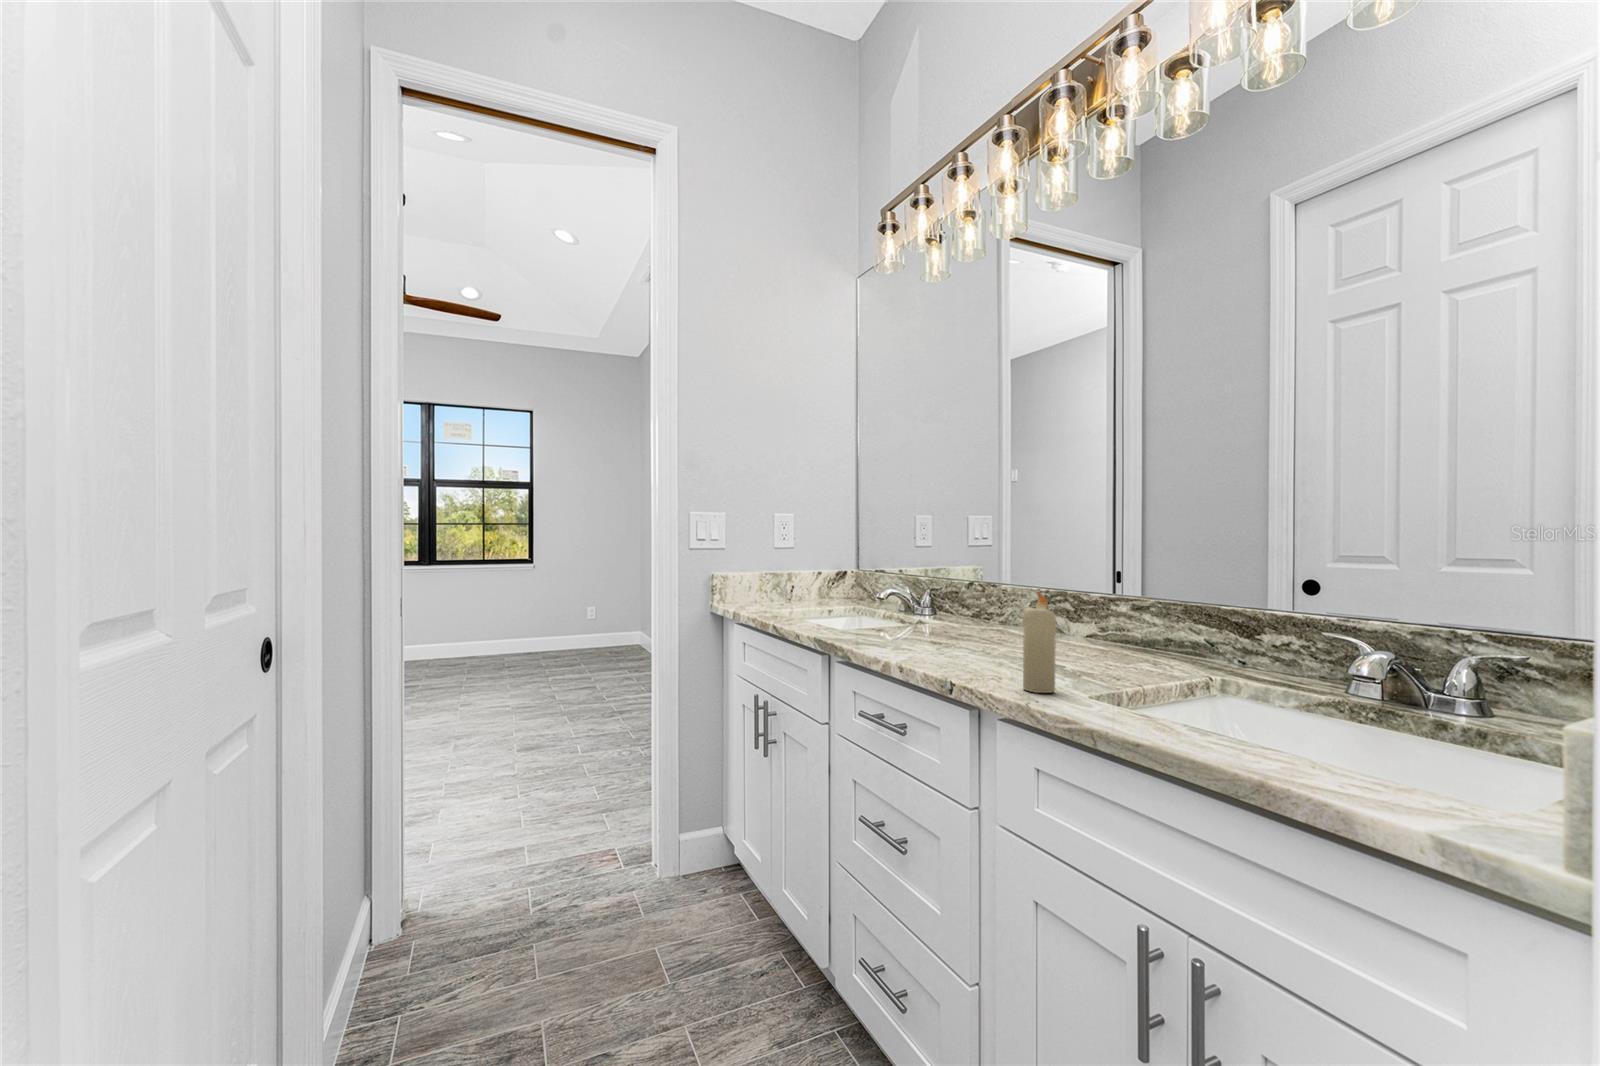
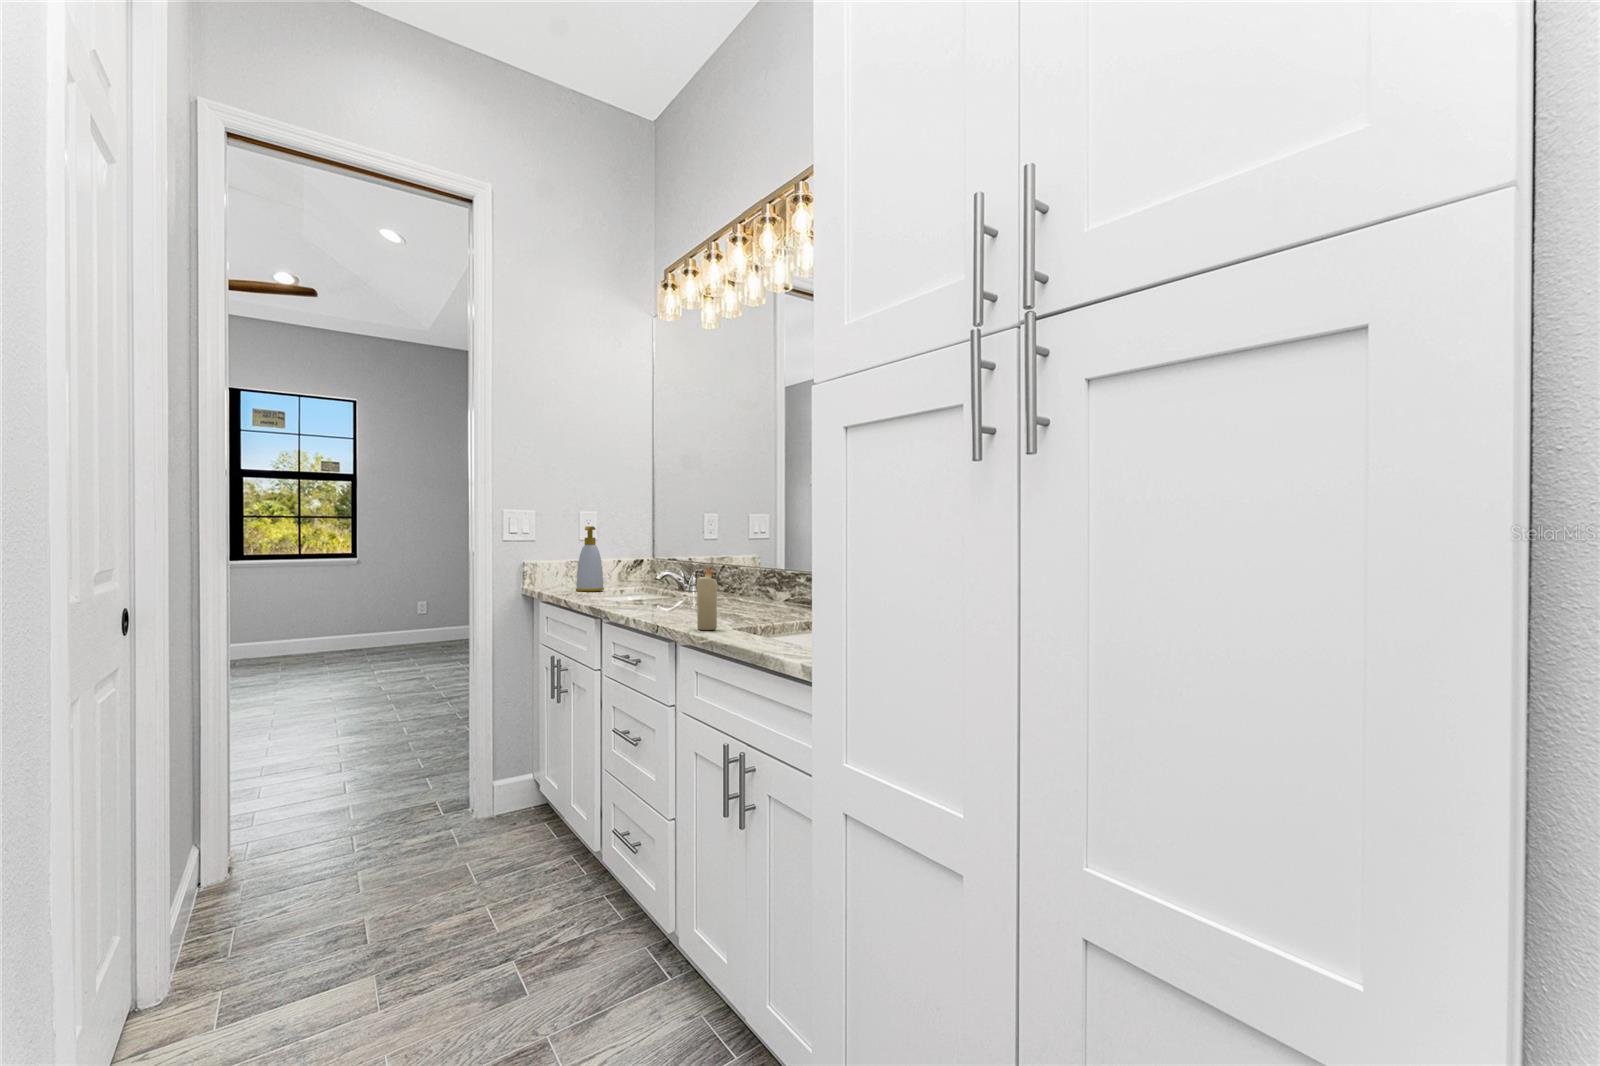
soap bottle: none [775,530,808,610] -> present [576,526,604,592]

